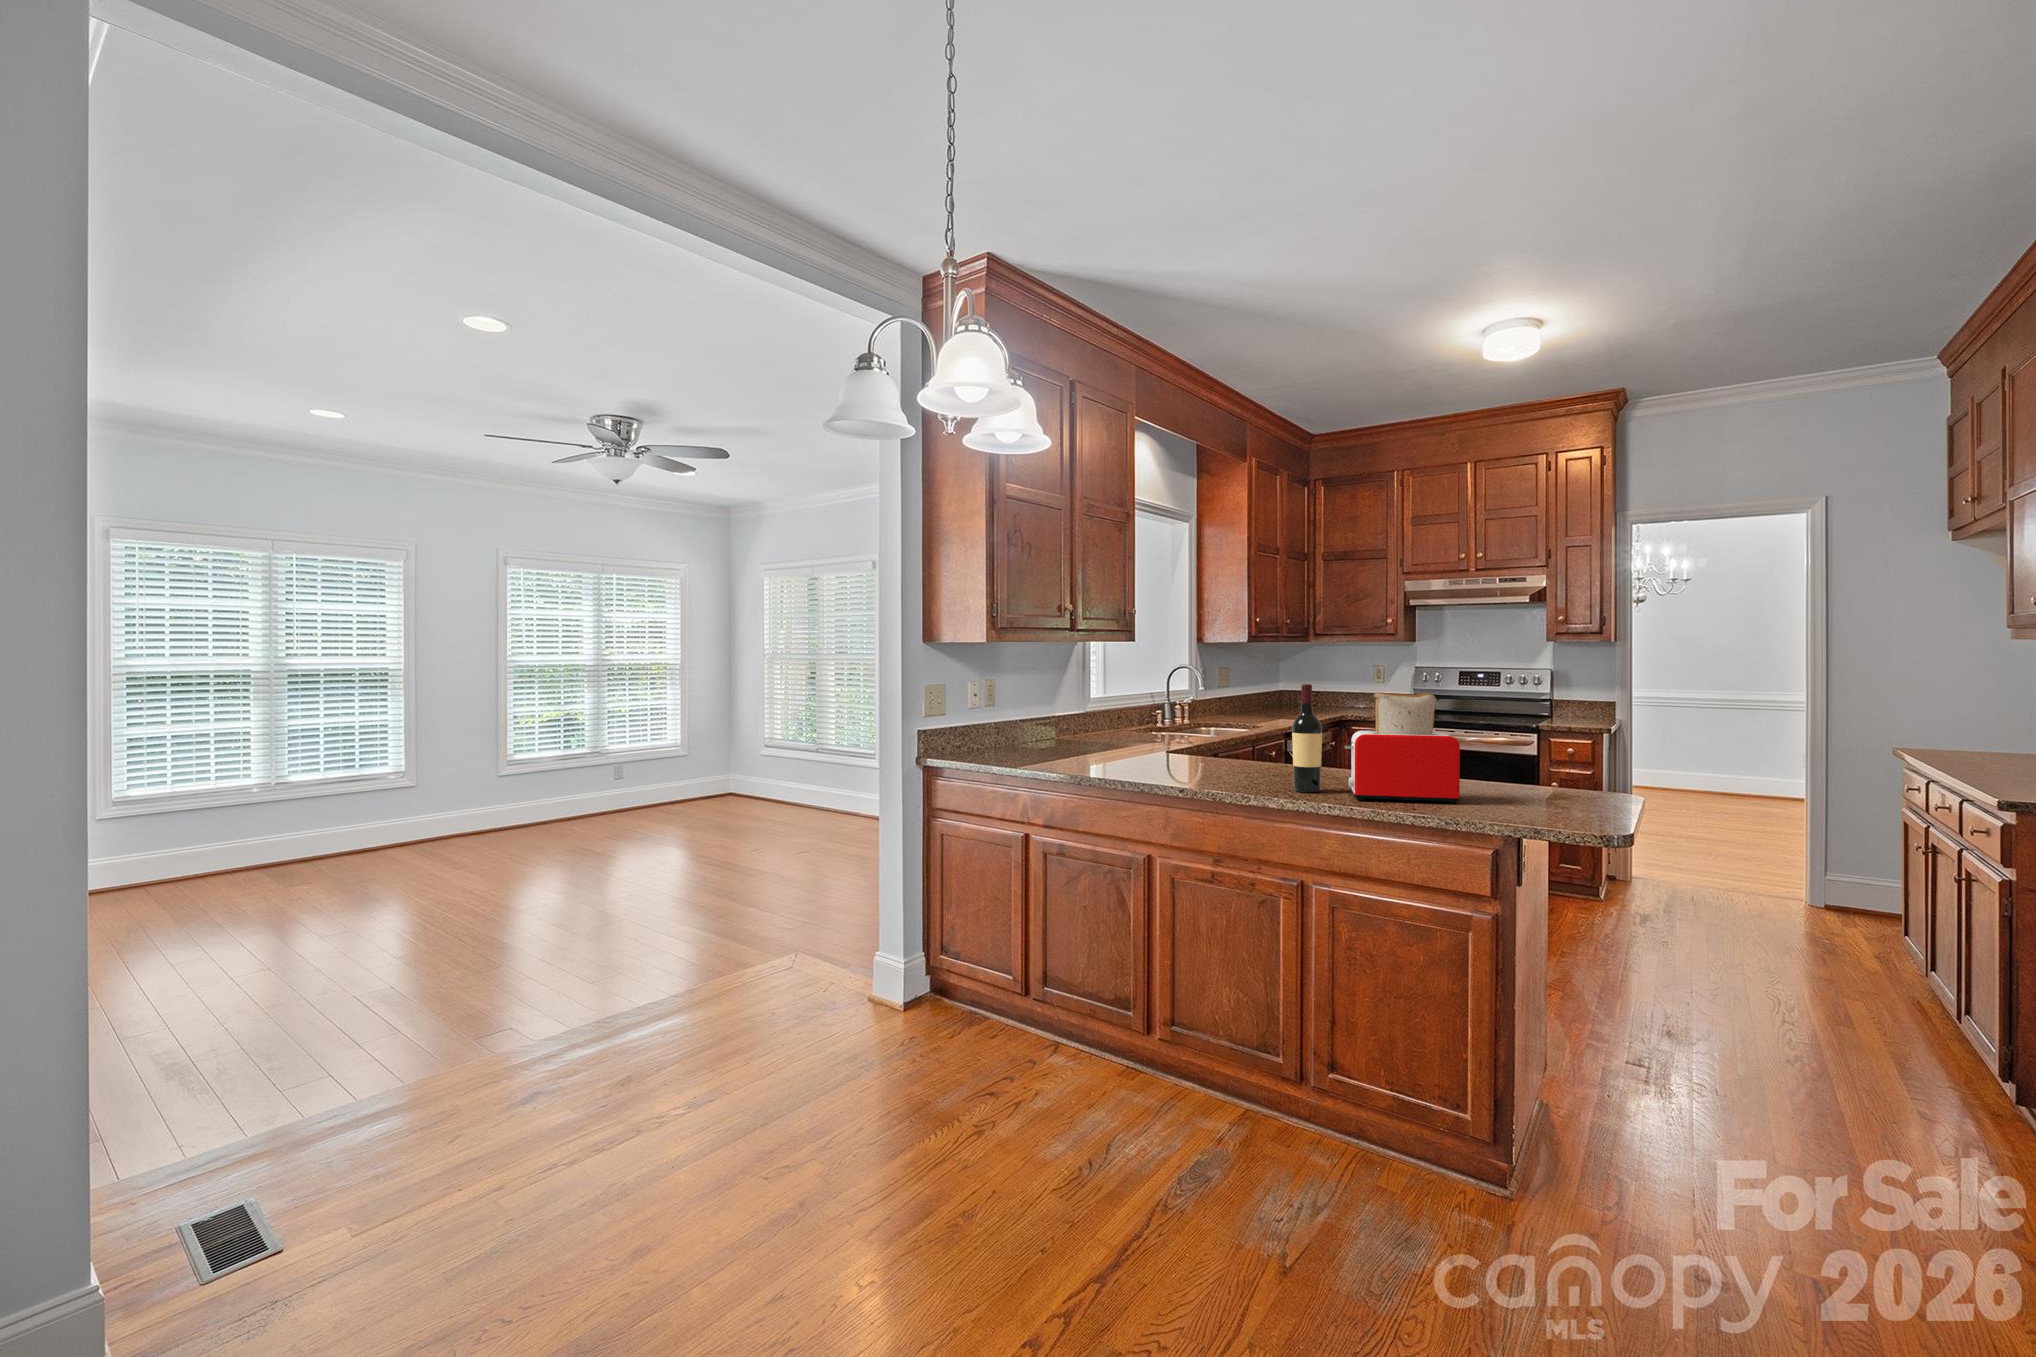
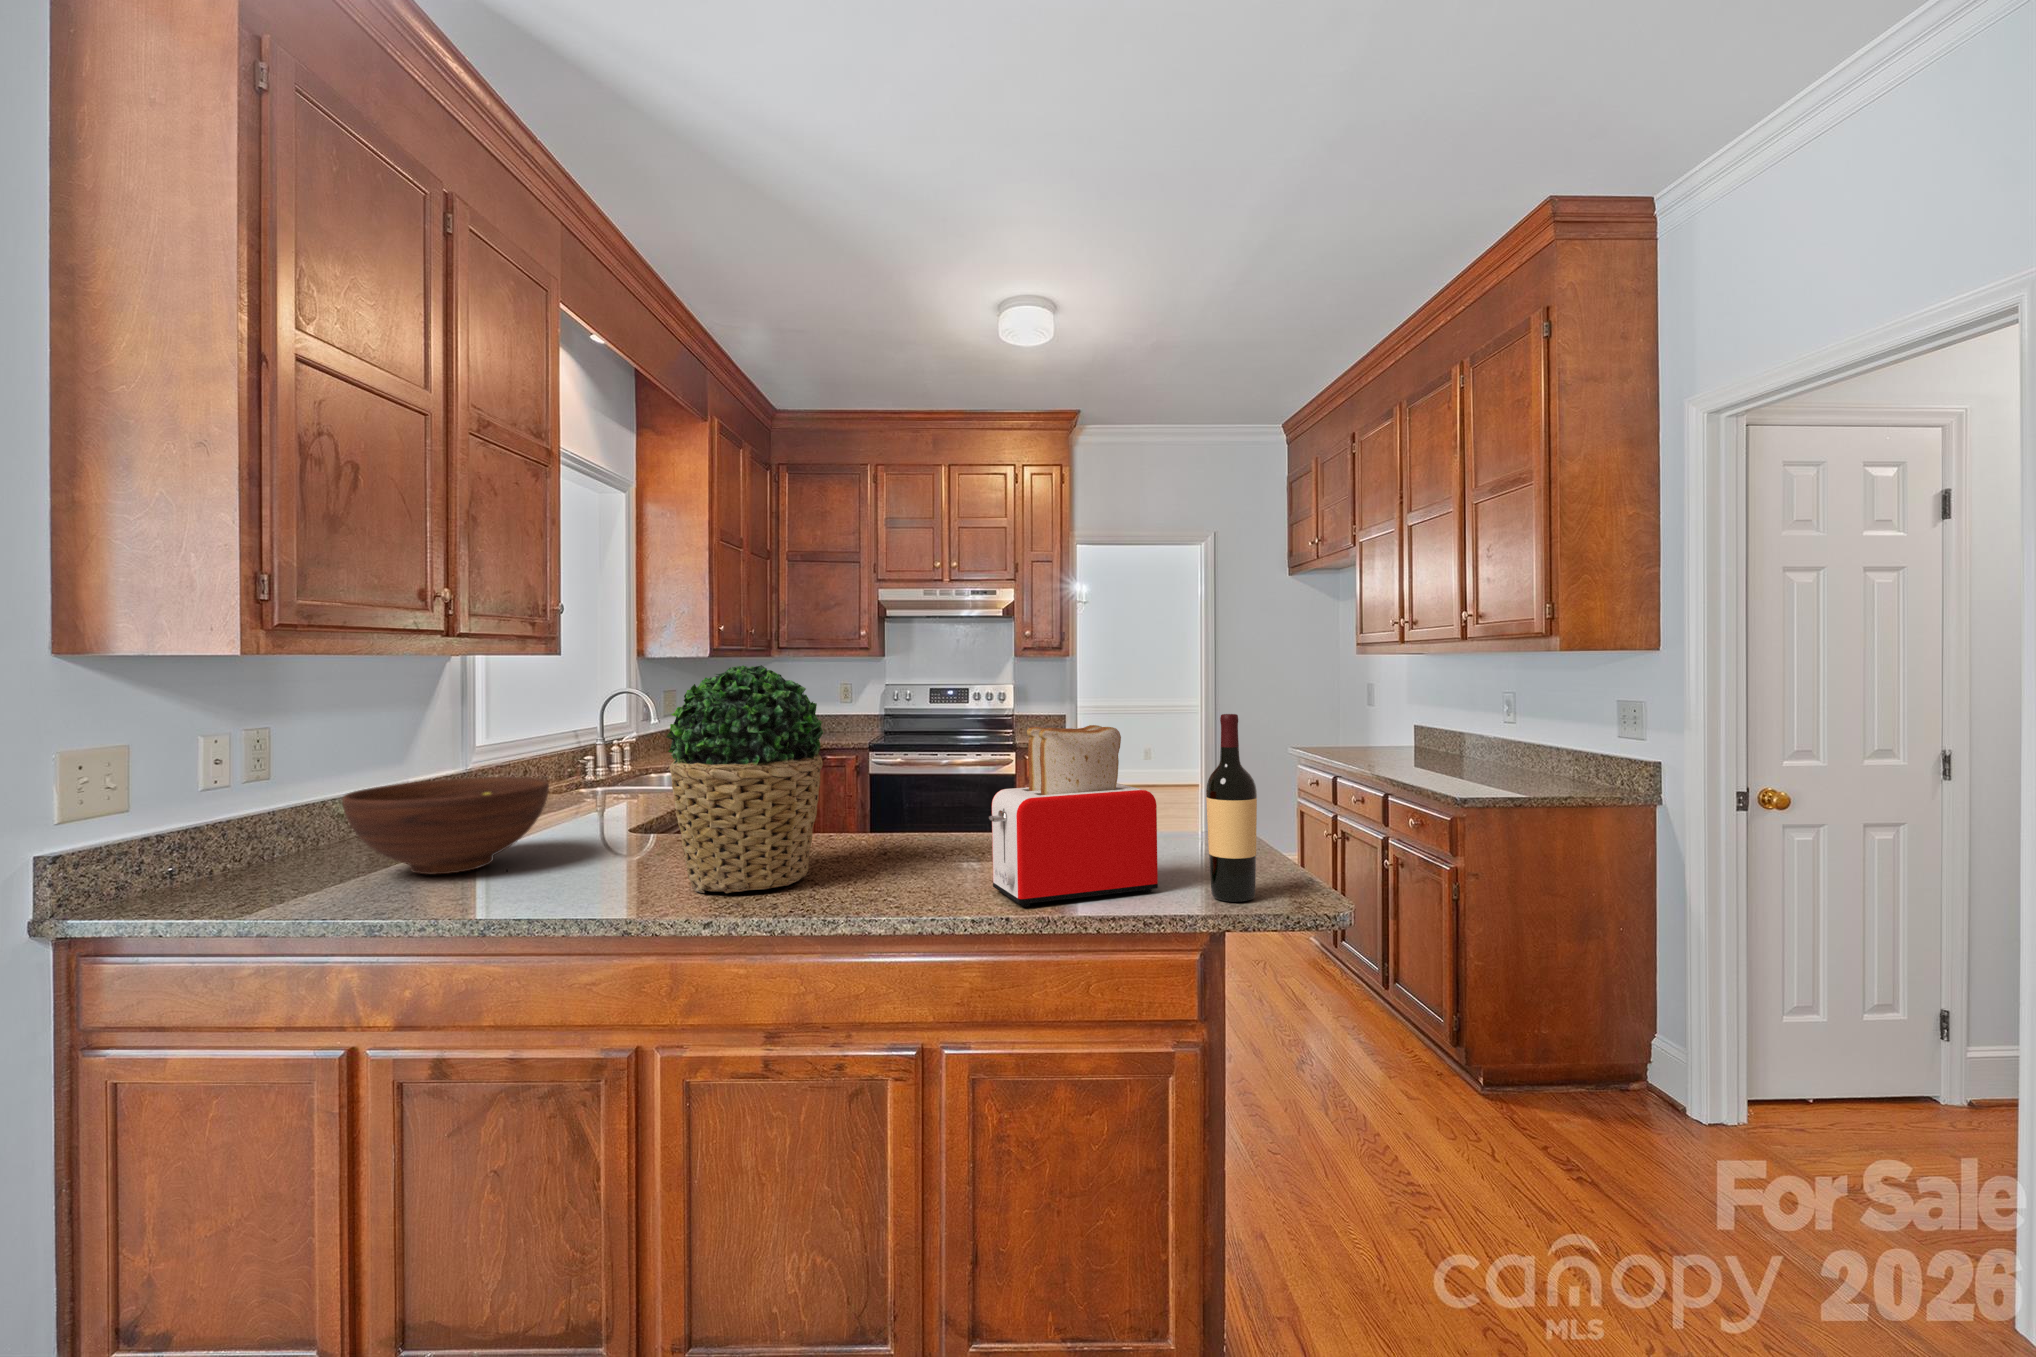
potted plant: none [1171,651,1261,780] -> present [666,665,823,893]
wine bottle: present [1292,684,1322,792] -> present [1206,714,1257,902]
fruit bowl: none [1023,713,1119,761] -> present [342,777,549,875]

